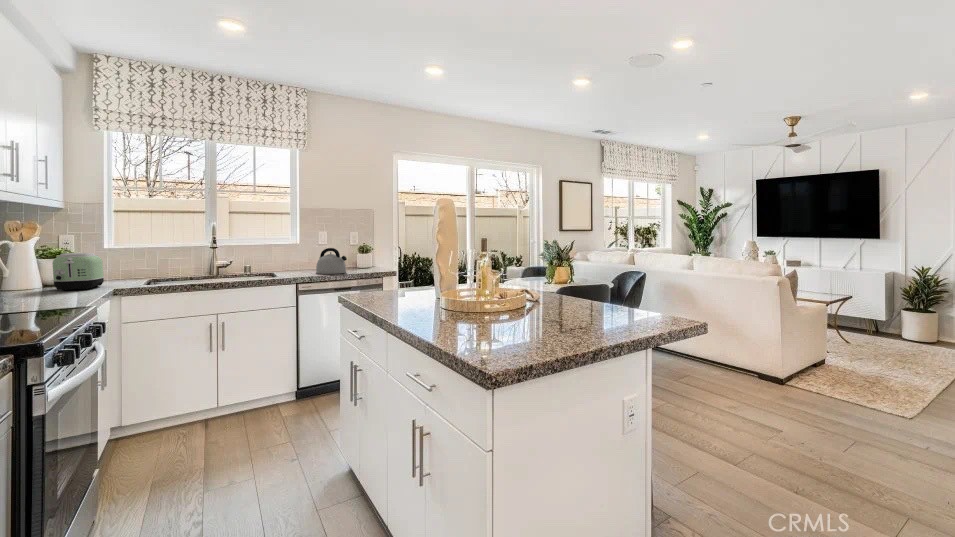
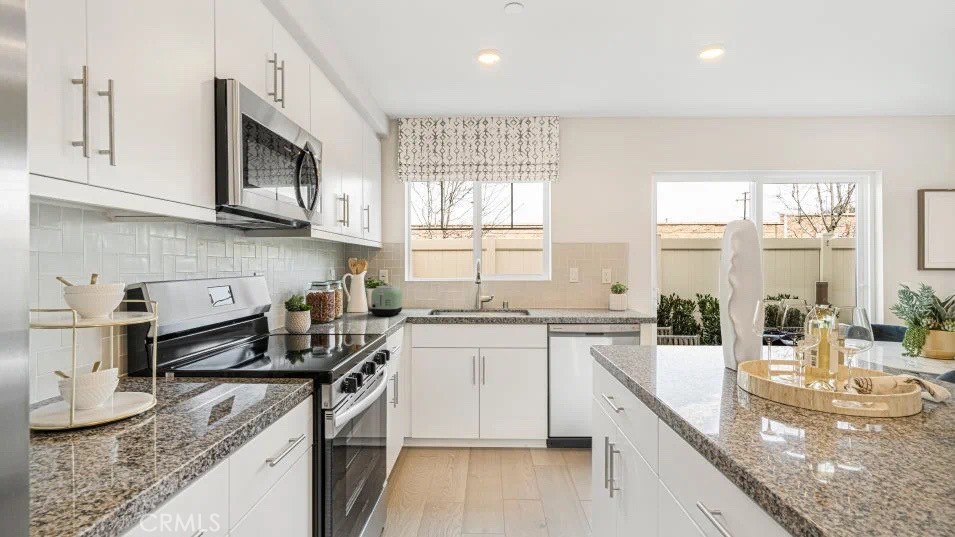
kettle: present [316,248,347,274] -> none [568,289,599,316]

